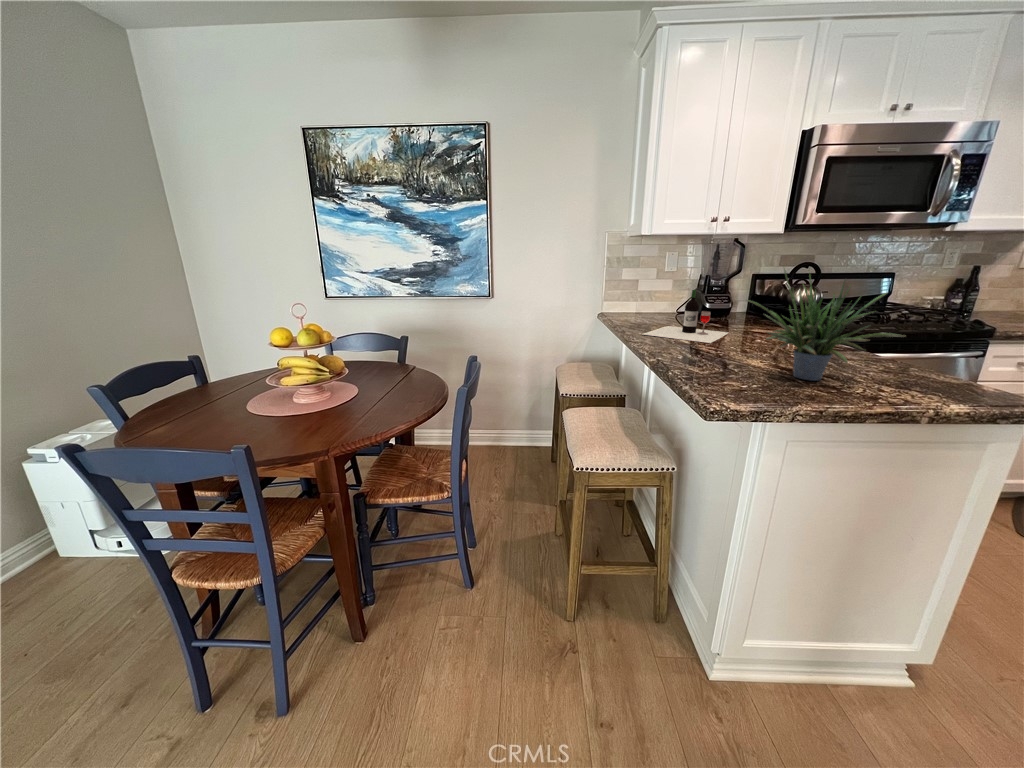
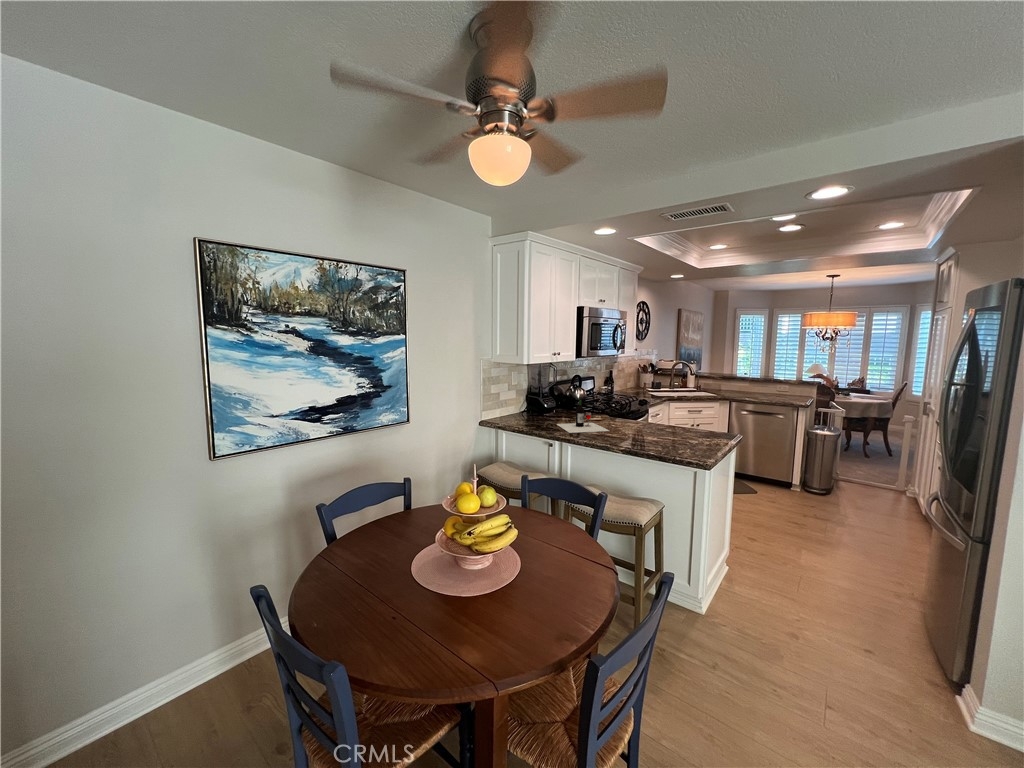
potted plant: present [747,270,905,381] -> none [666,391,716,440]

